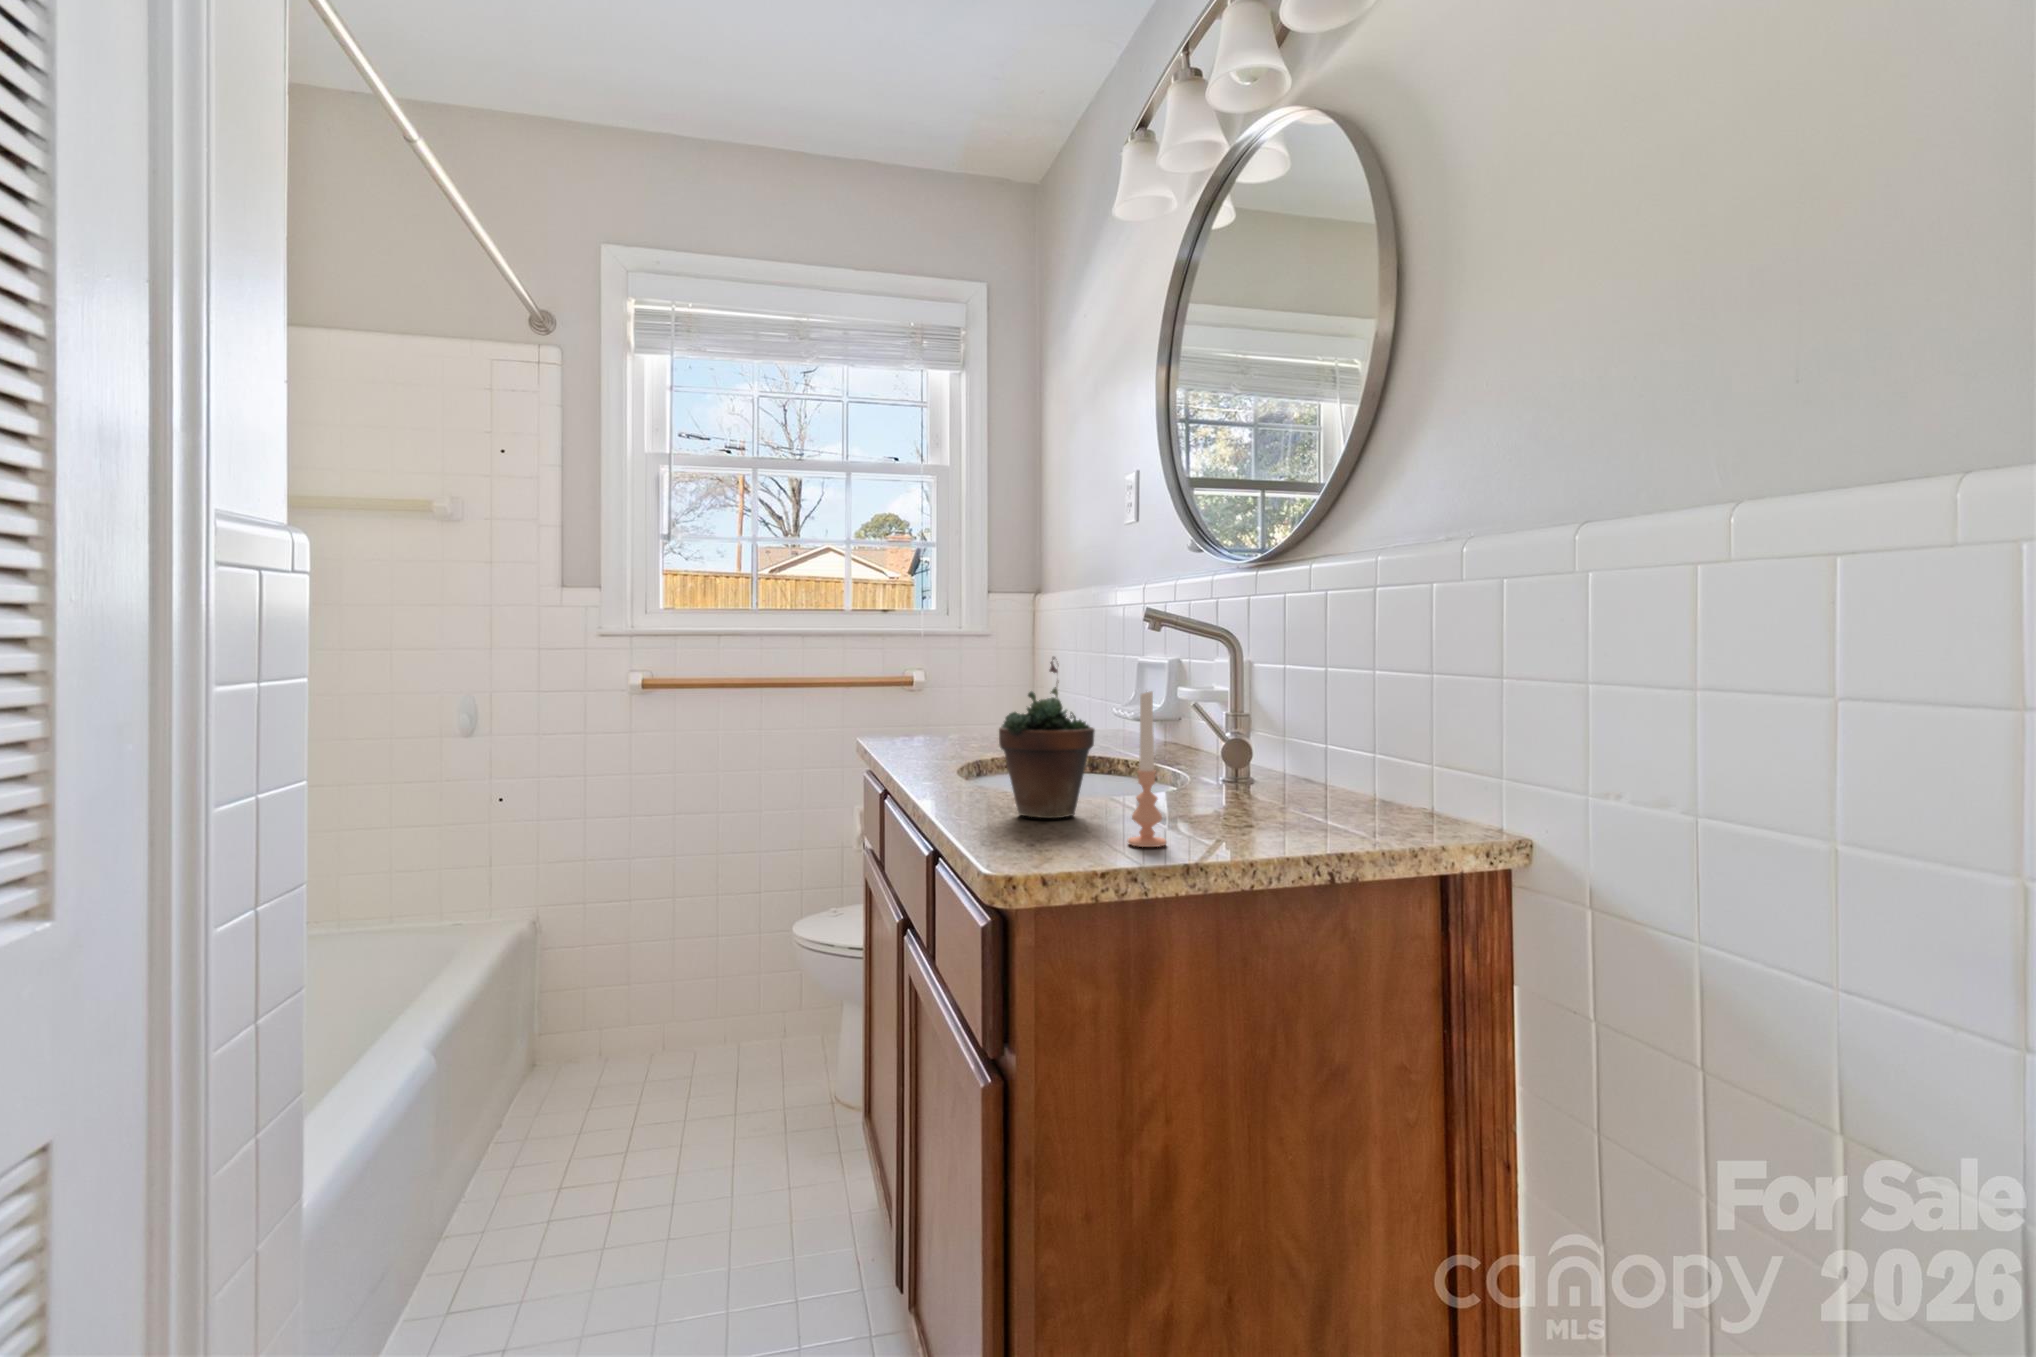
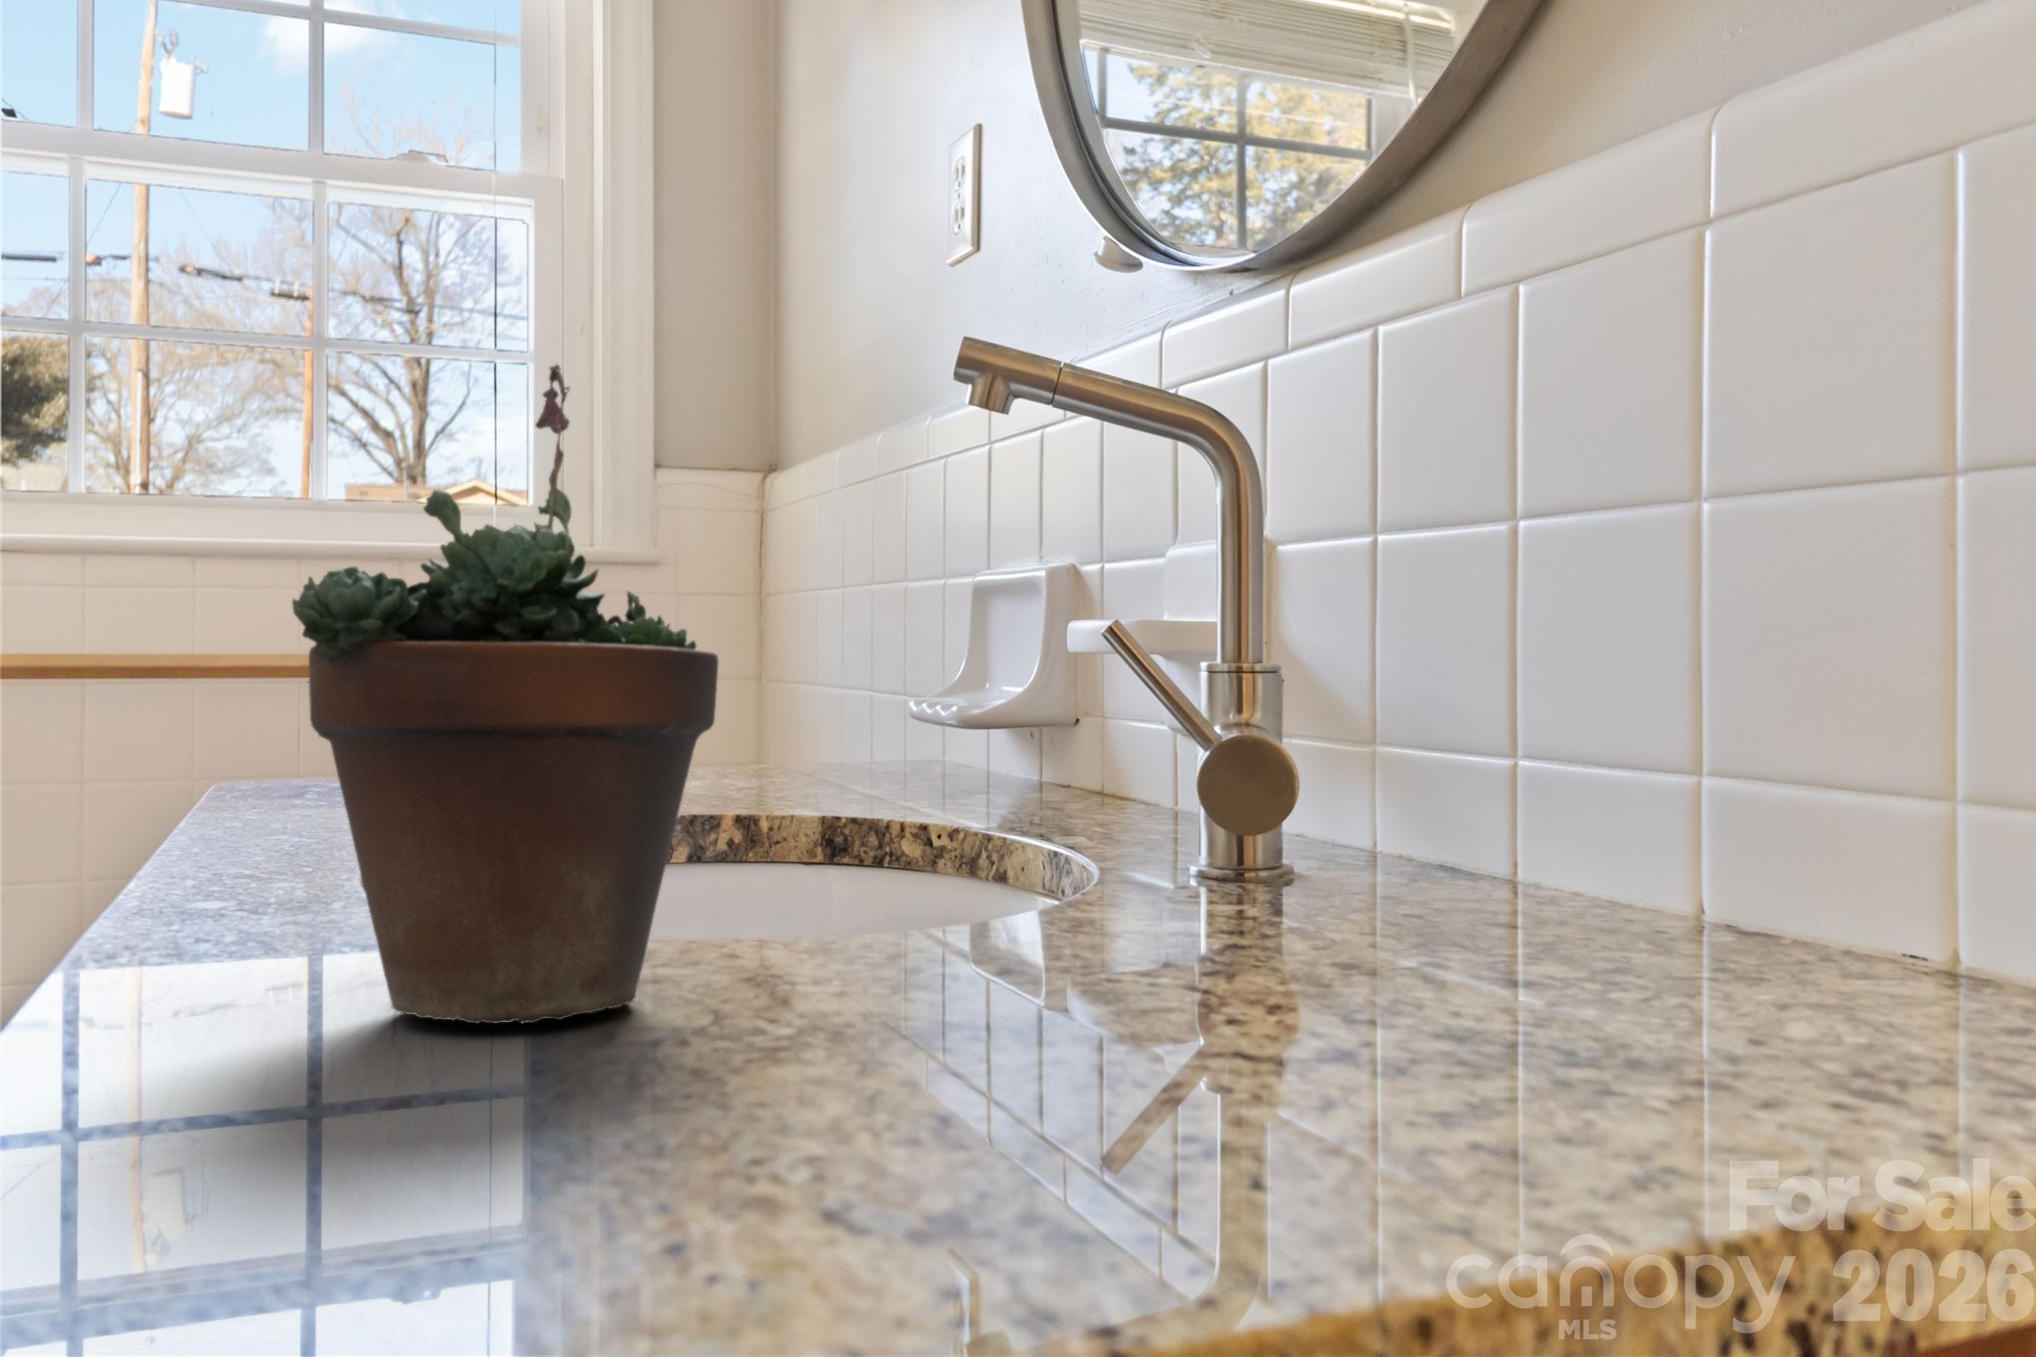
candle: present [1128,691,1166,847] -> none [769,381,964,1188]

